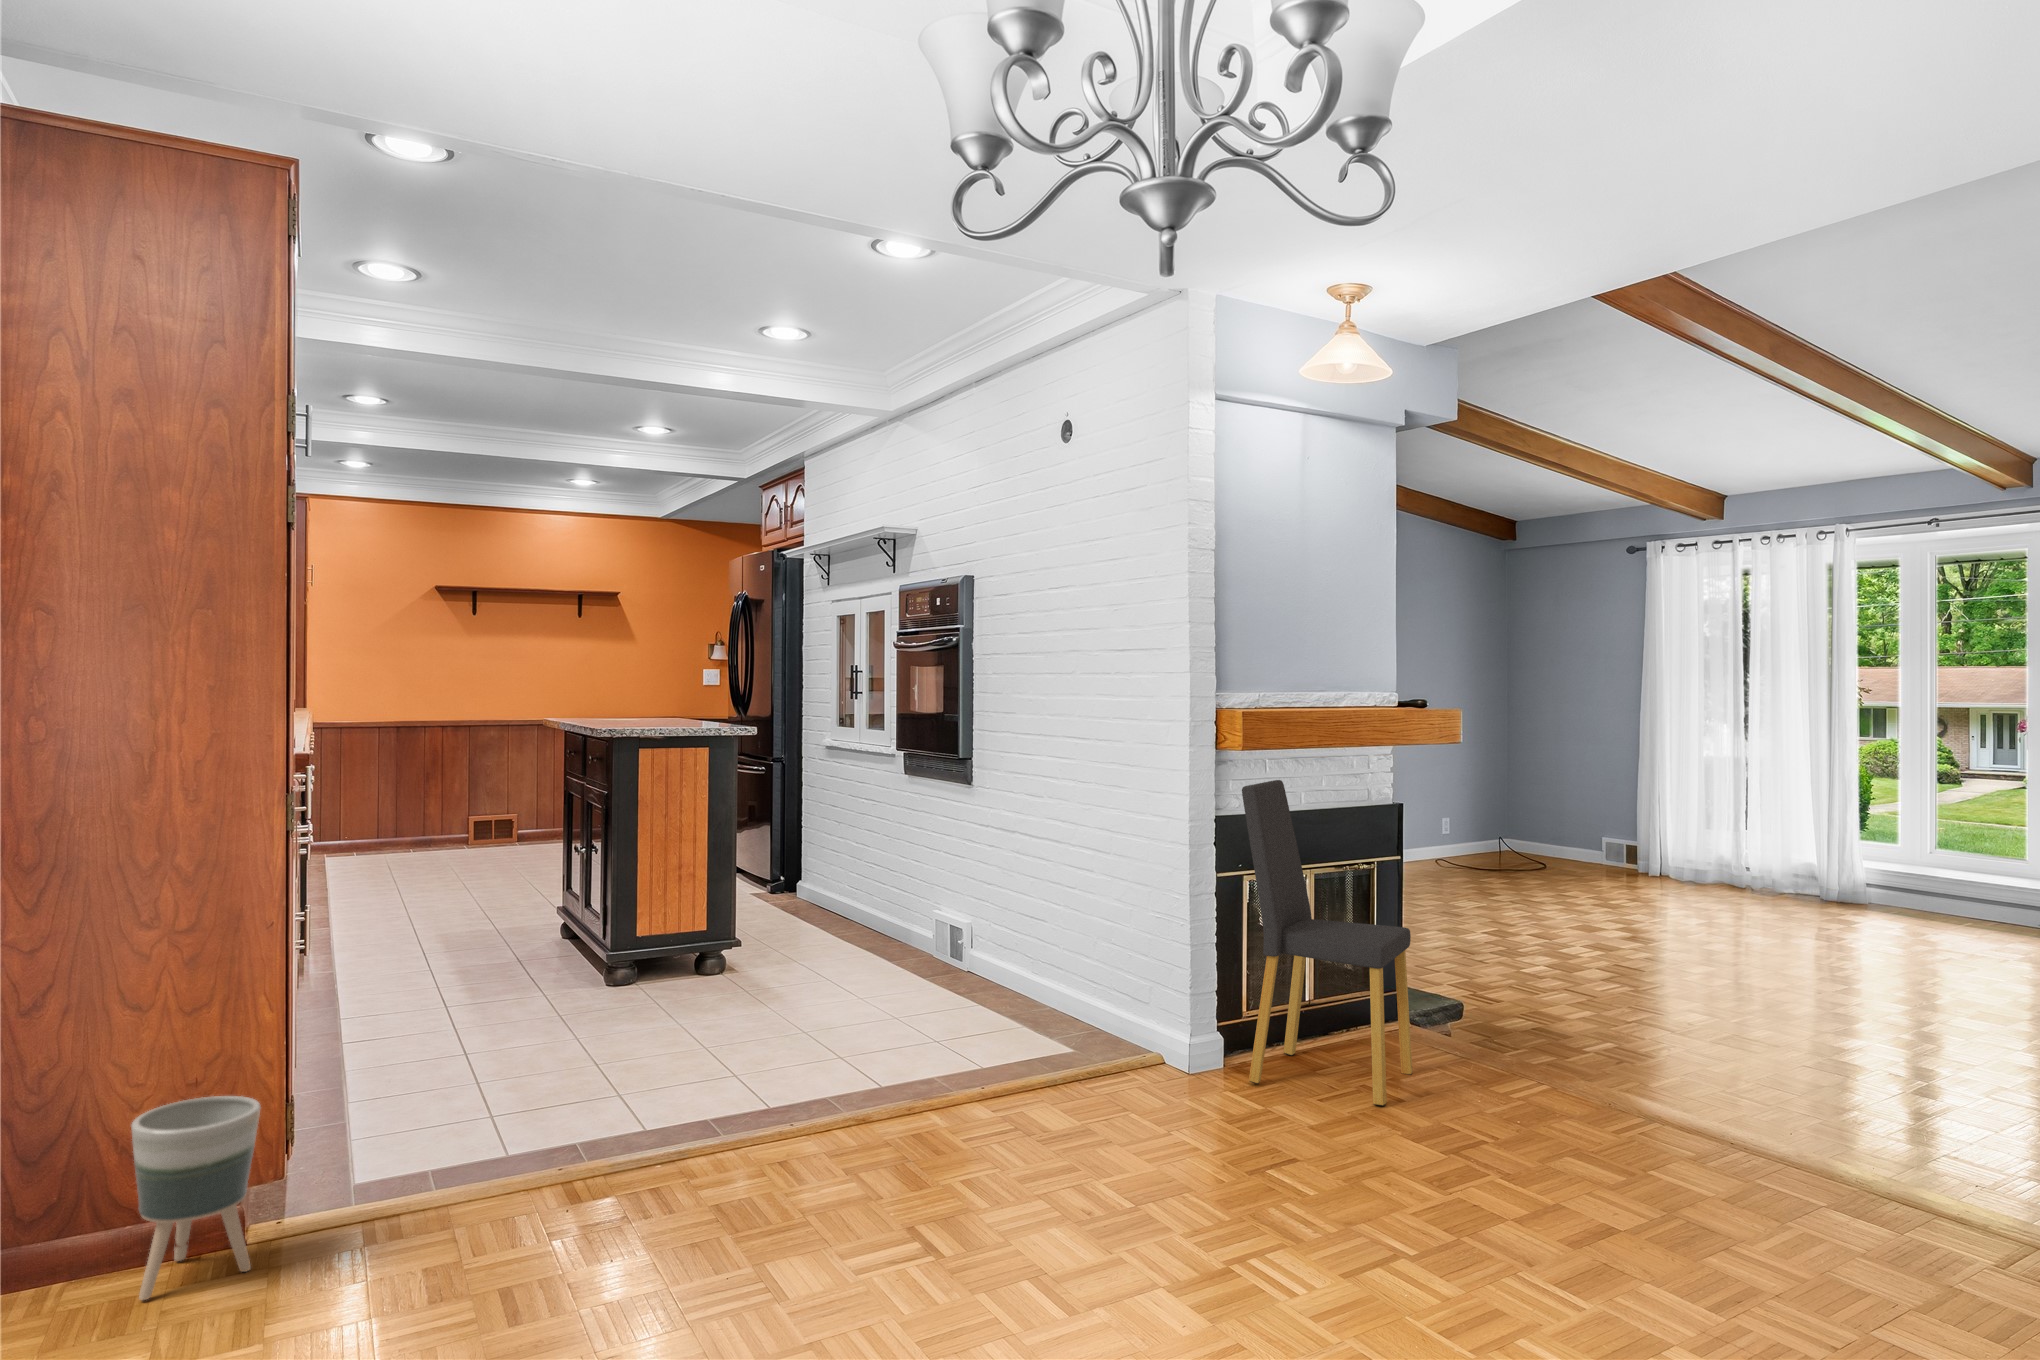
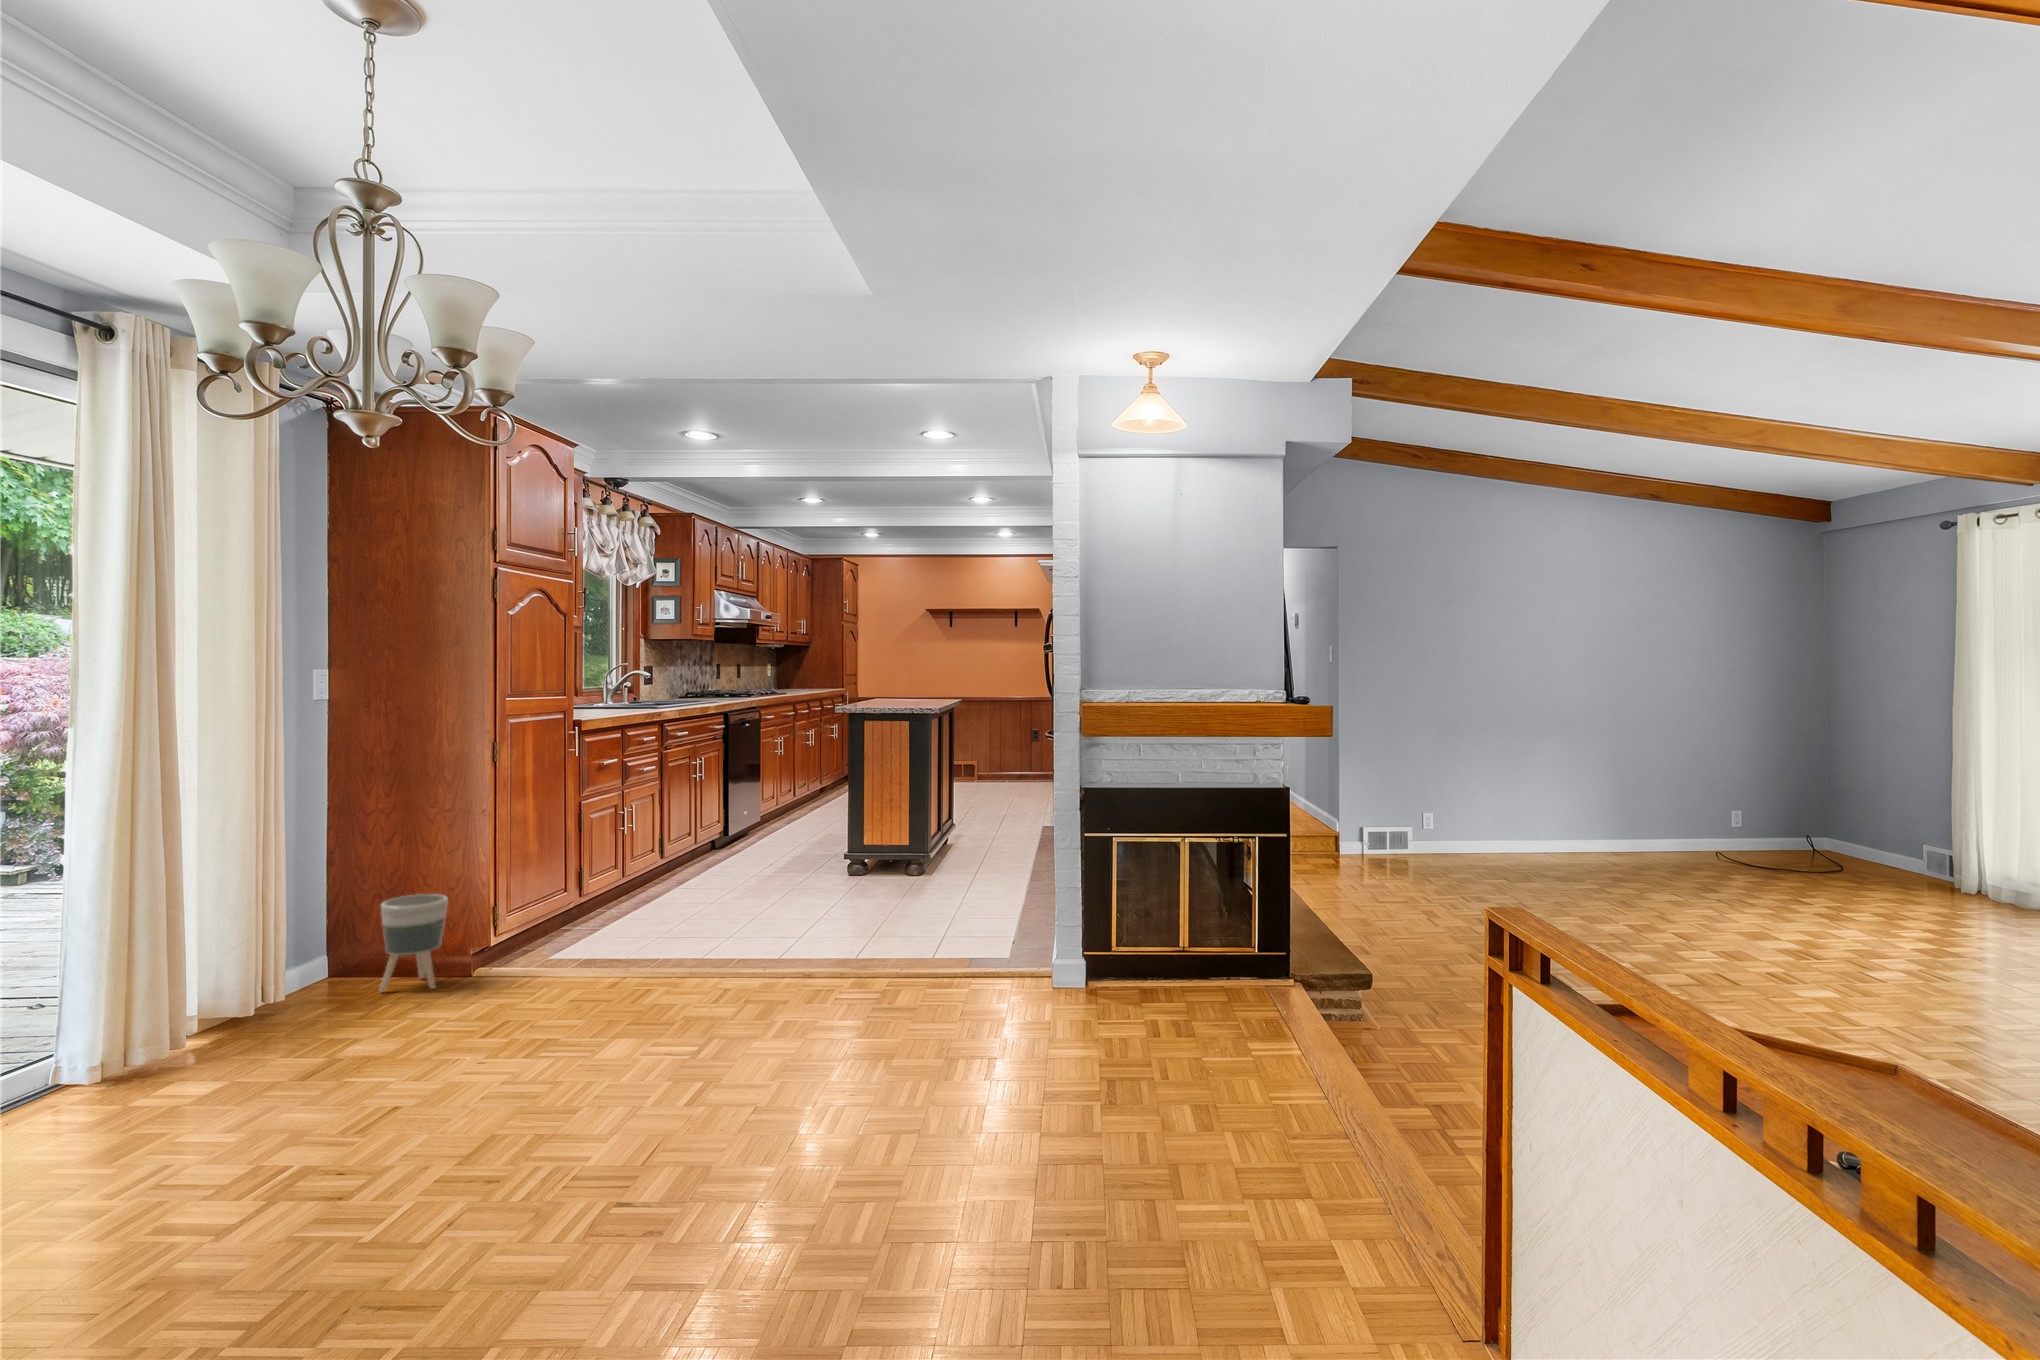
dining chair: present [1242,780,1412,1106] -> none [1091,755,1239,1037]

